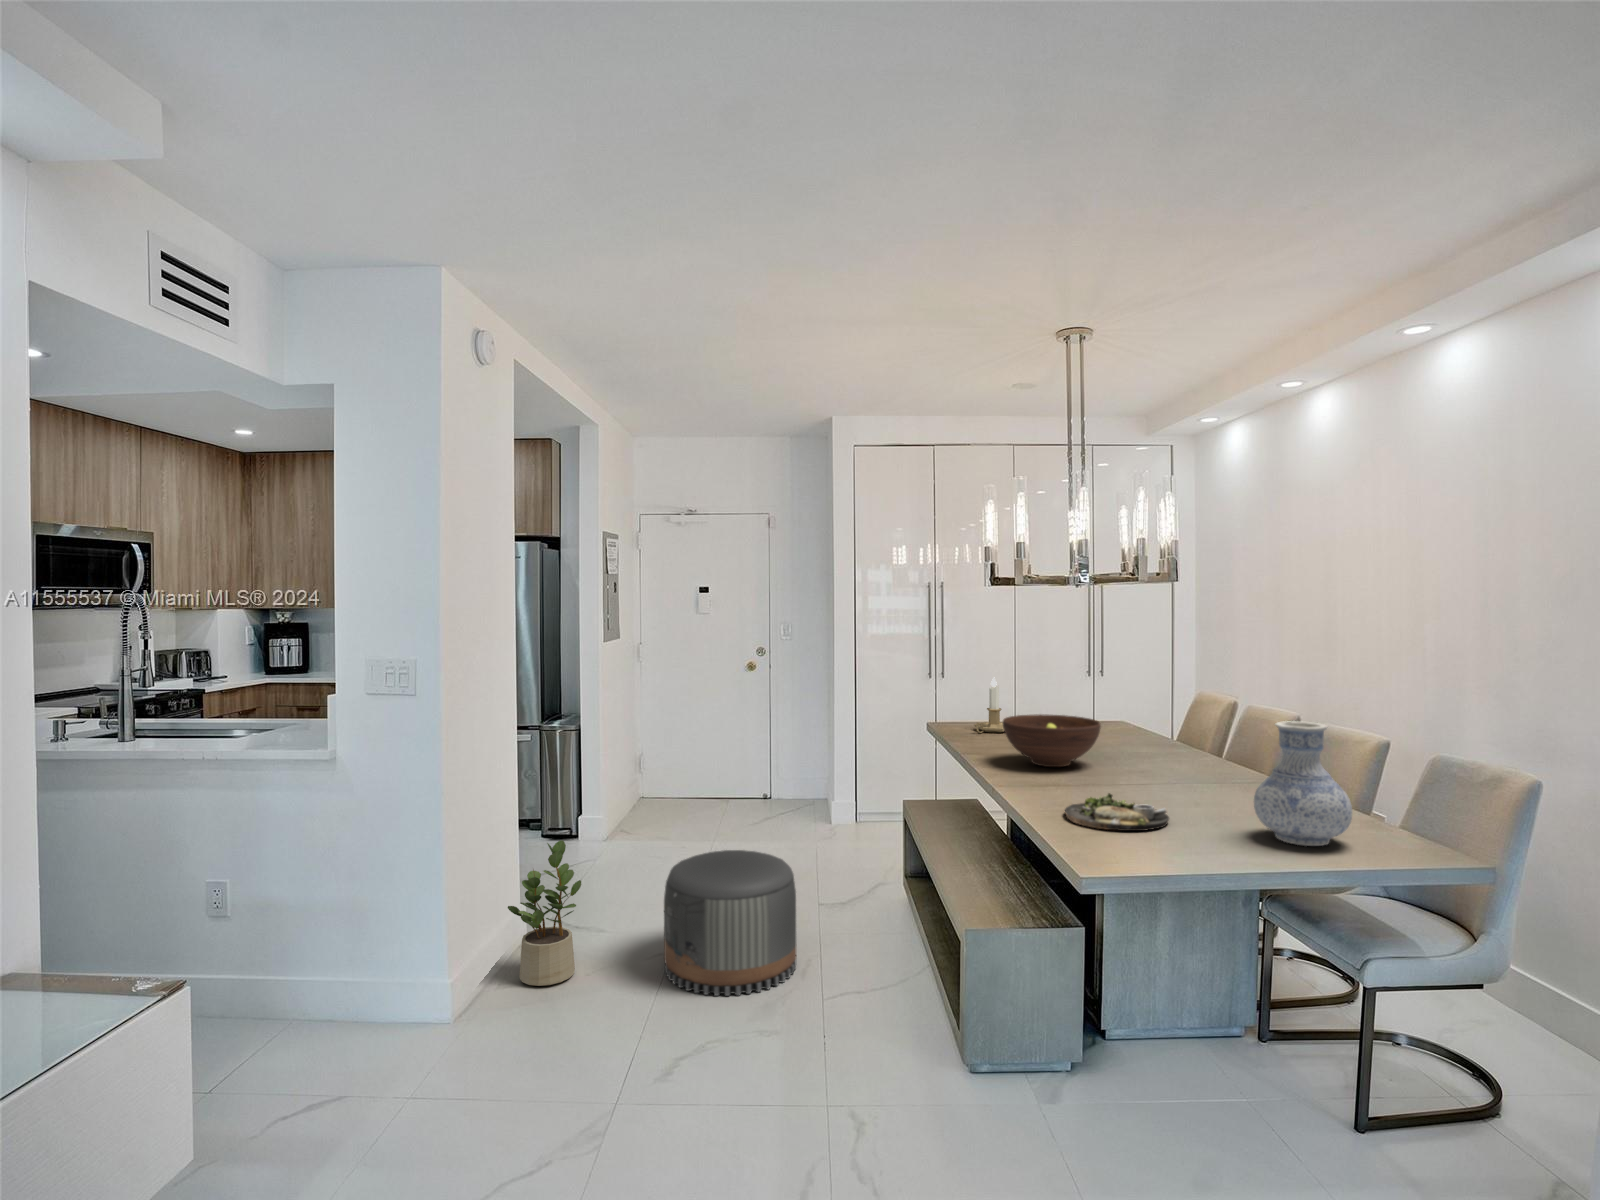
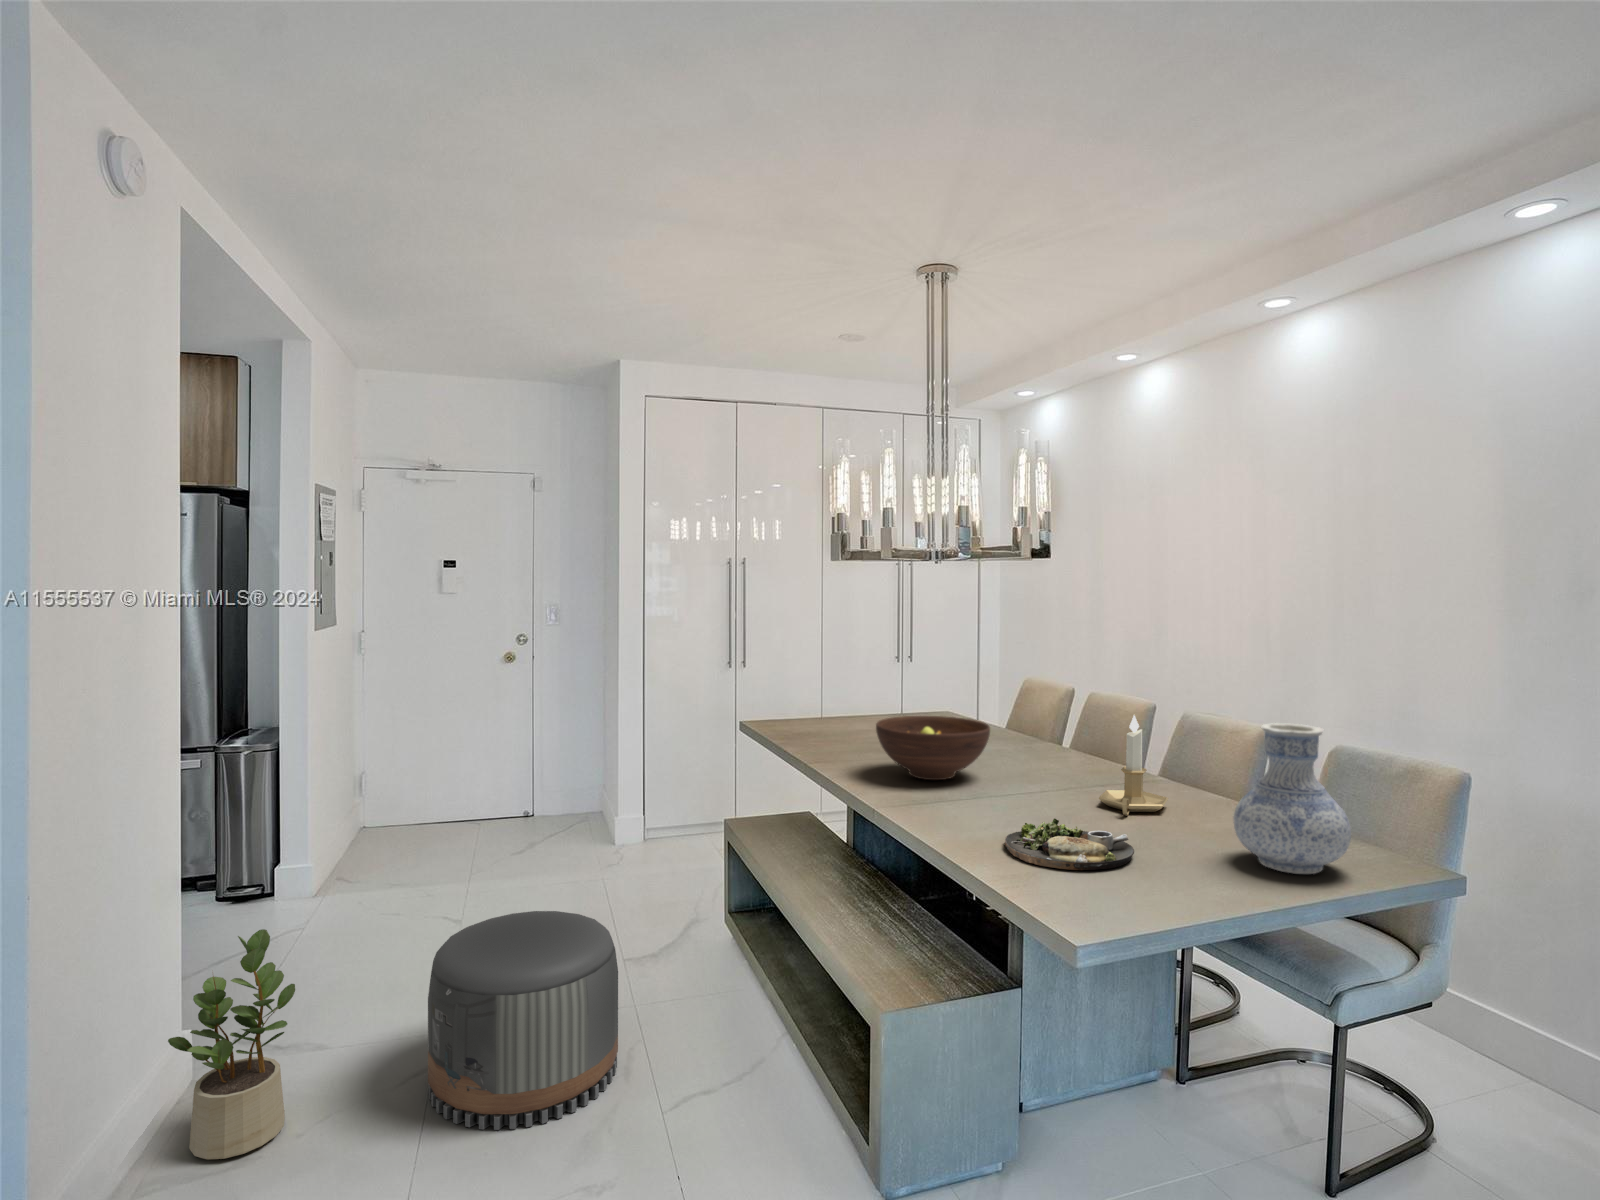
candlestick: present [974,677,1004,733] -> present [1099,715,1168,816]

